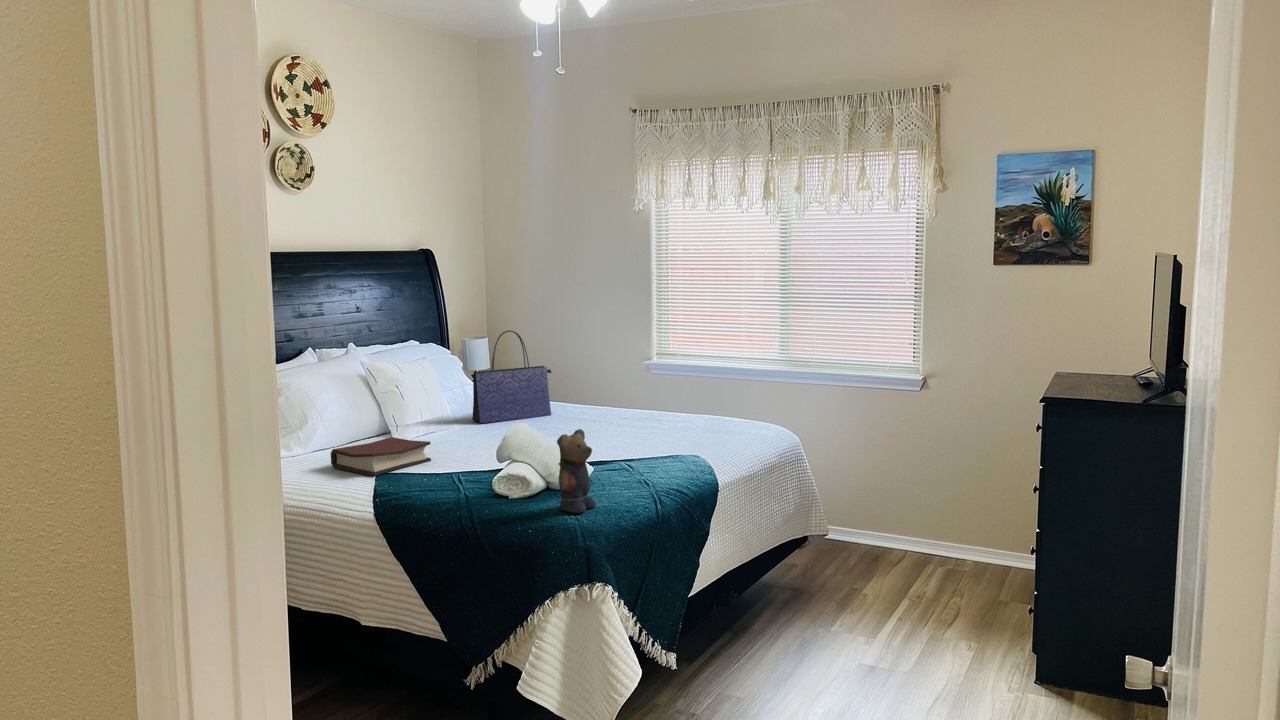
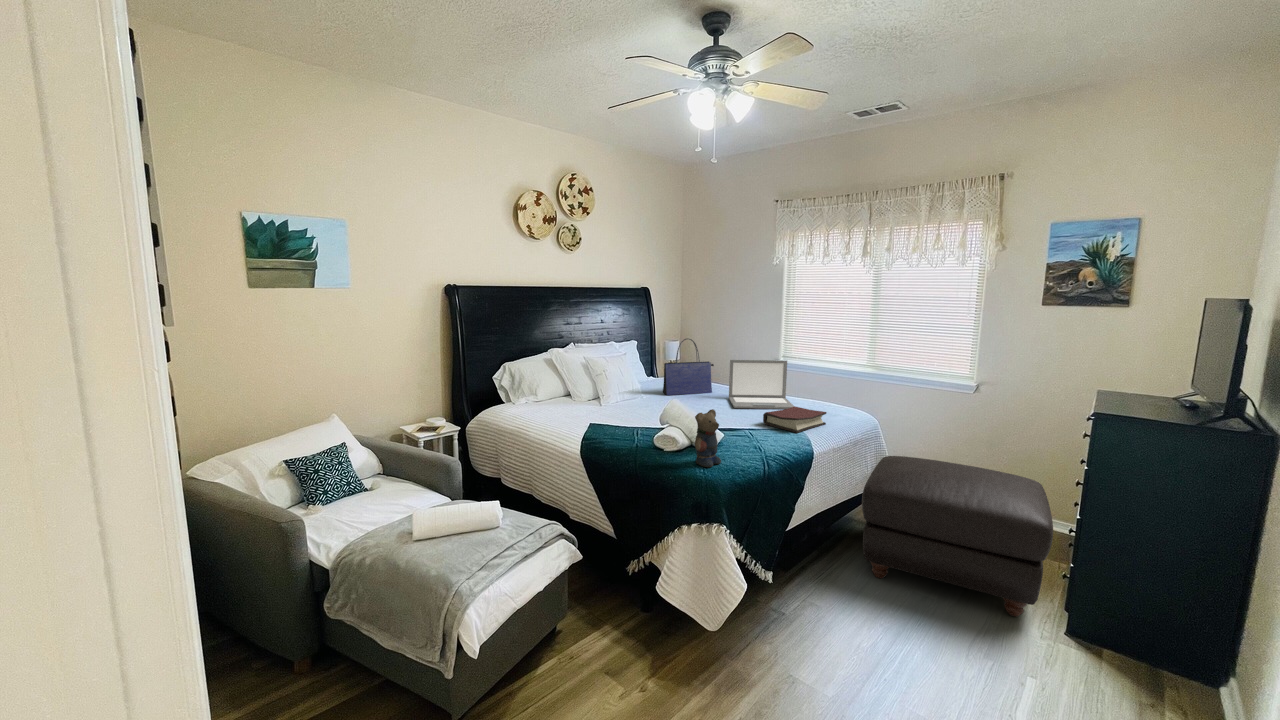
laptop: none [580,358,683,434] -> present [729,360,794,409]
hardback book: present [331,437,431,476] -> present [763,406,826,433]
ottoman: none [786,484,1014,673] -> present [862,456,1053,617]

